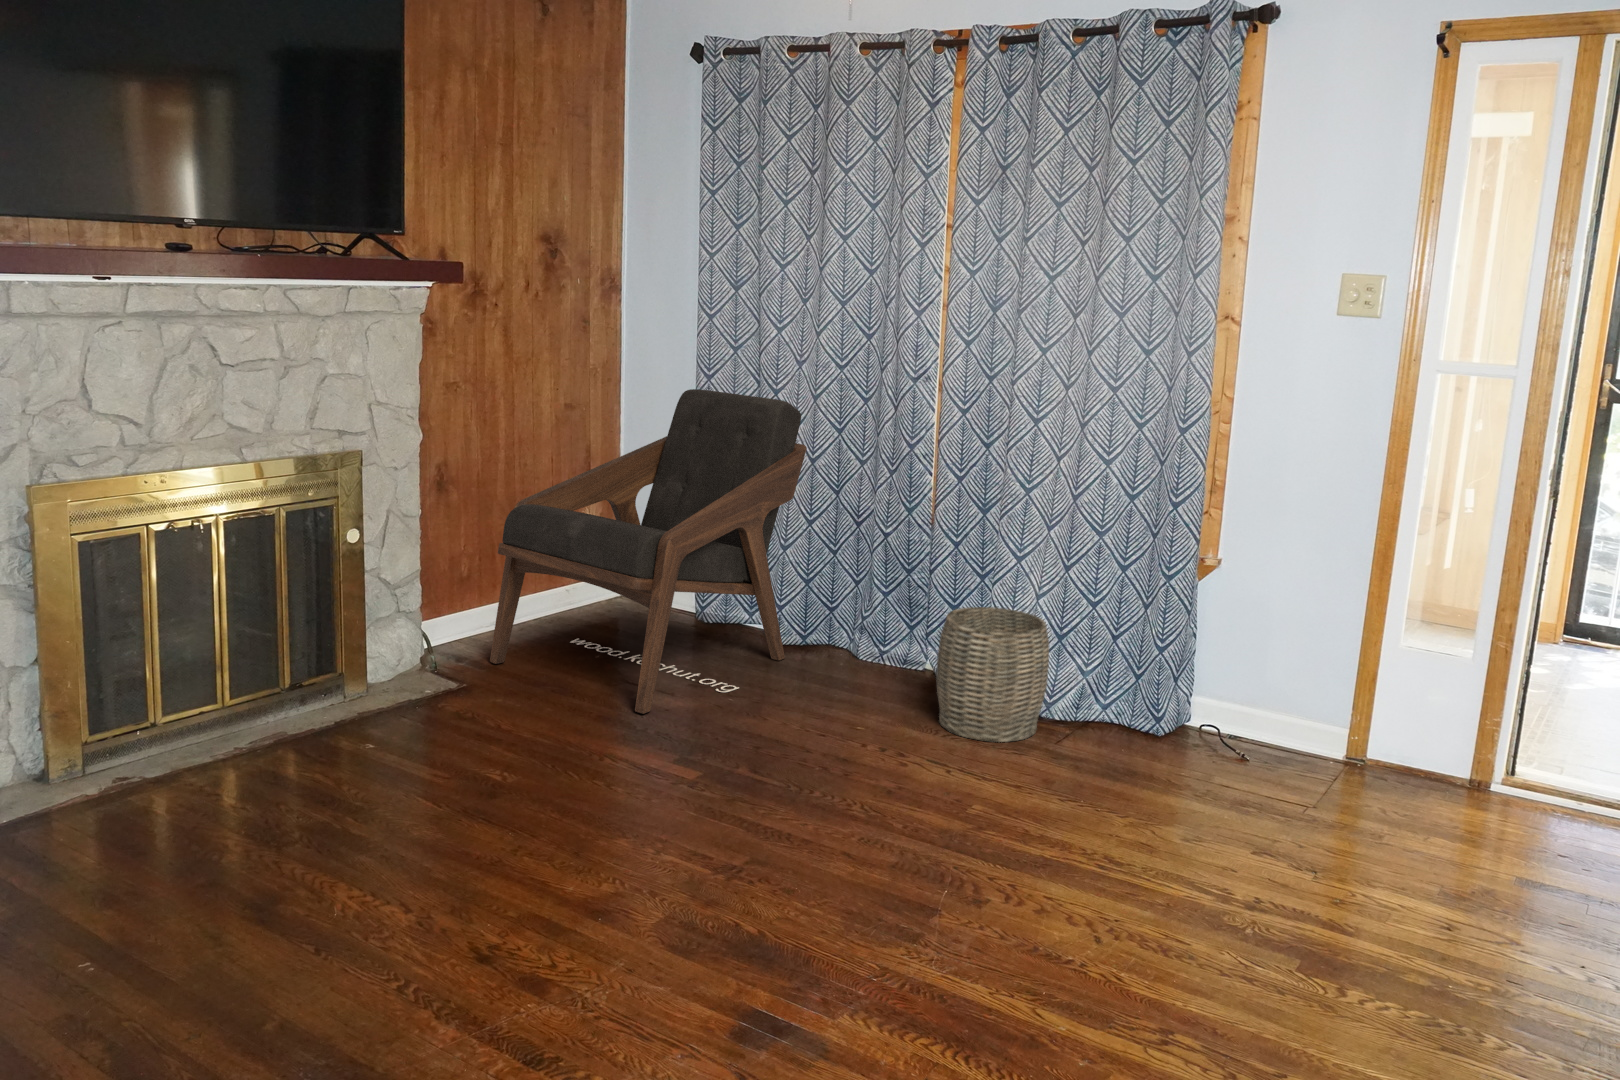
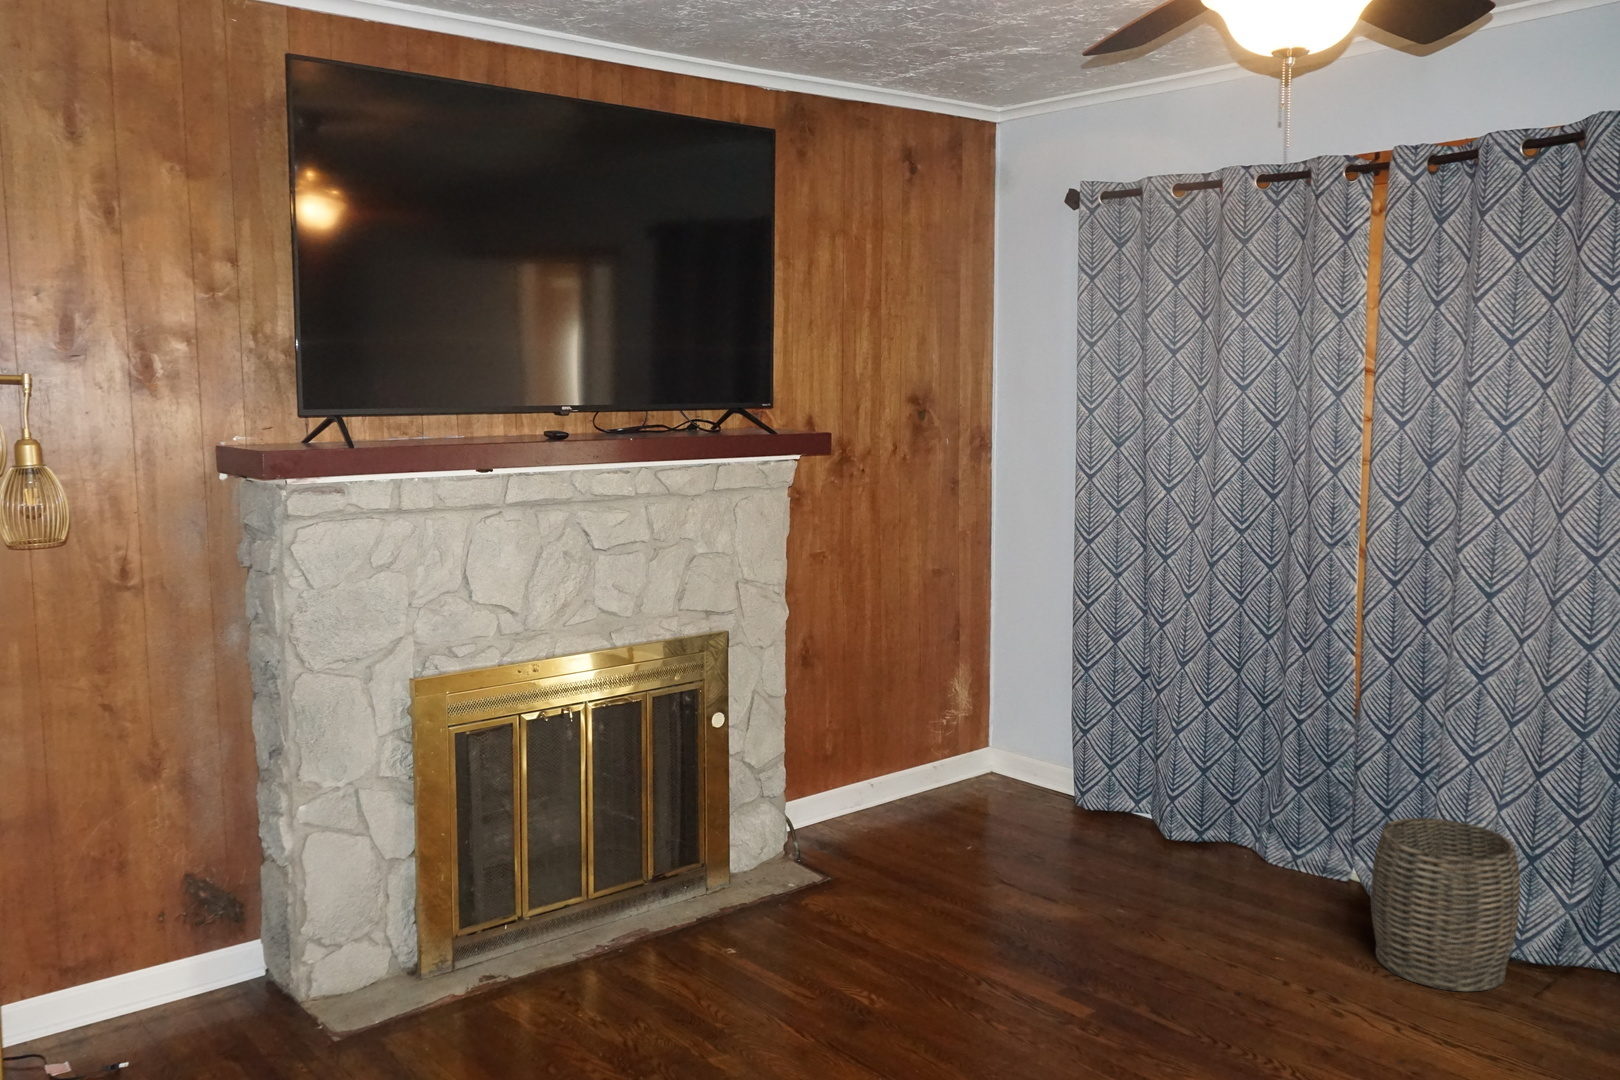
lounge chair: present [490,389,807,714] -> none [855,555,1202,926]

